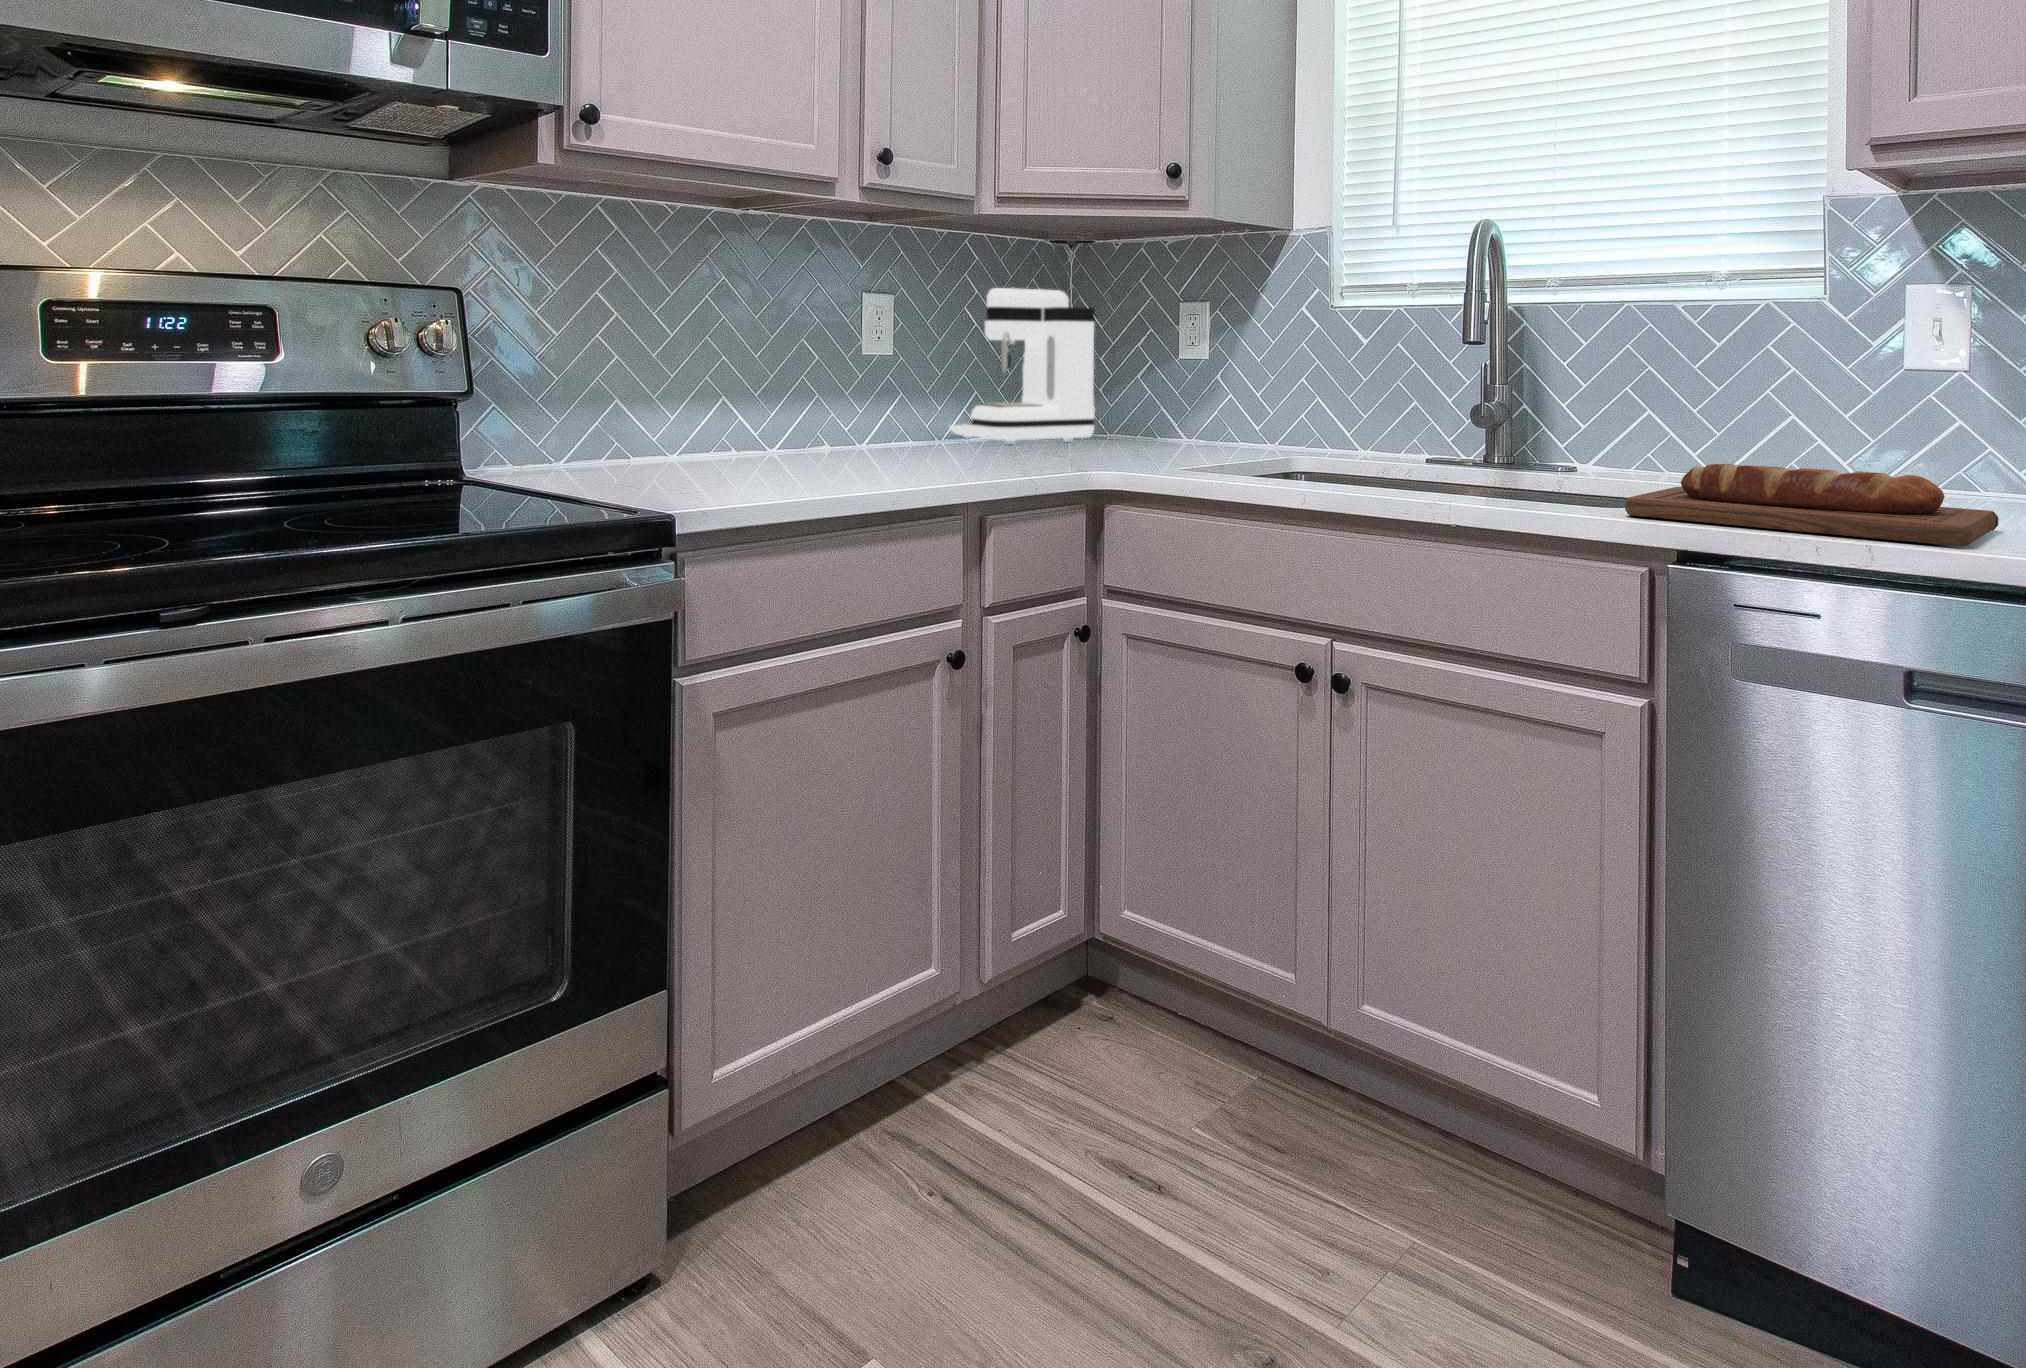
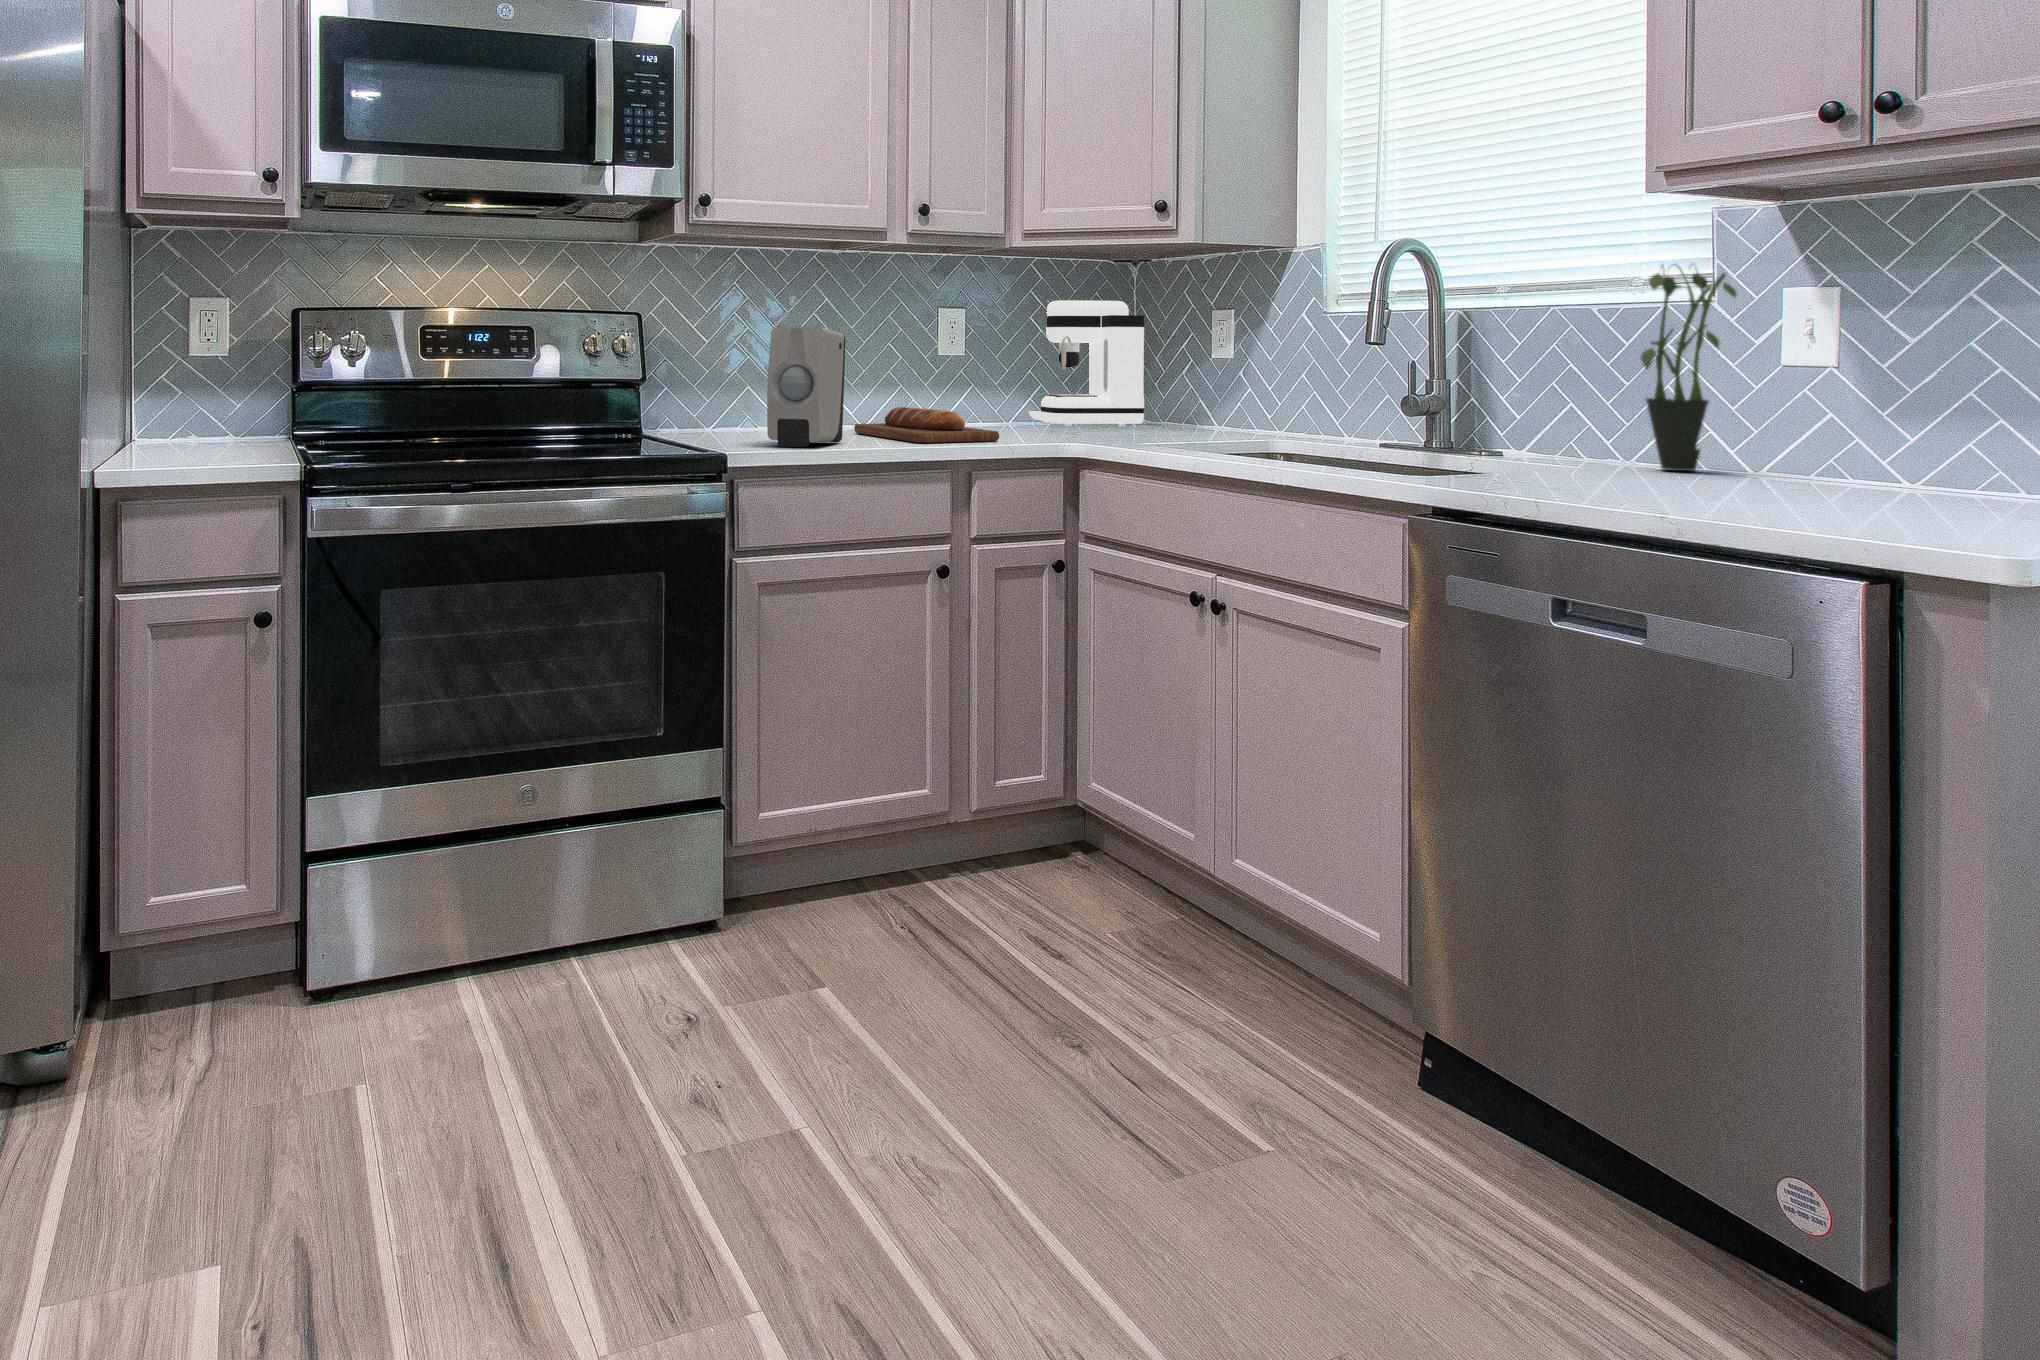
potted plant: none [1742,256,1856,485] -> present [1640,265,1737,471]
soap dispenser: none [696,313,794,494] -> present [767,326,845,447]
bread loaf: present [1625,464,1999,546] -> present [854,407,999,443]

